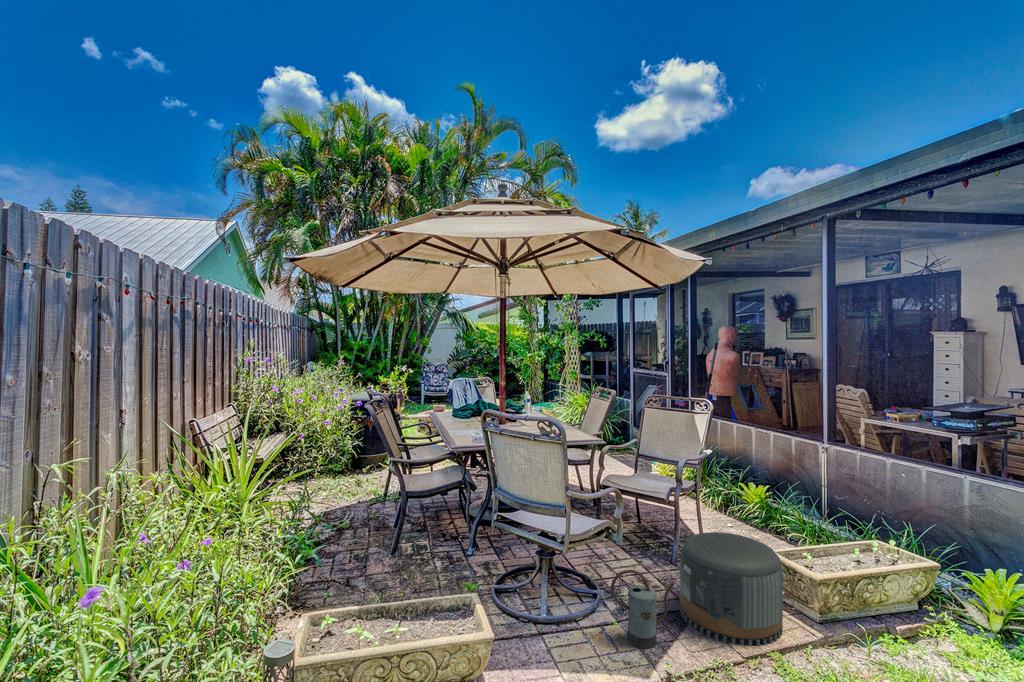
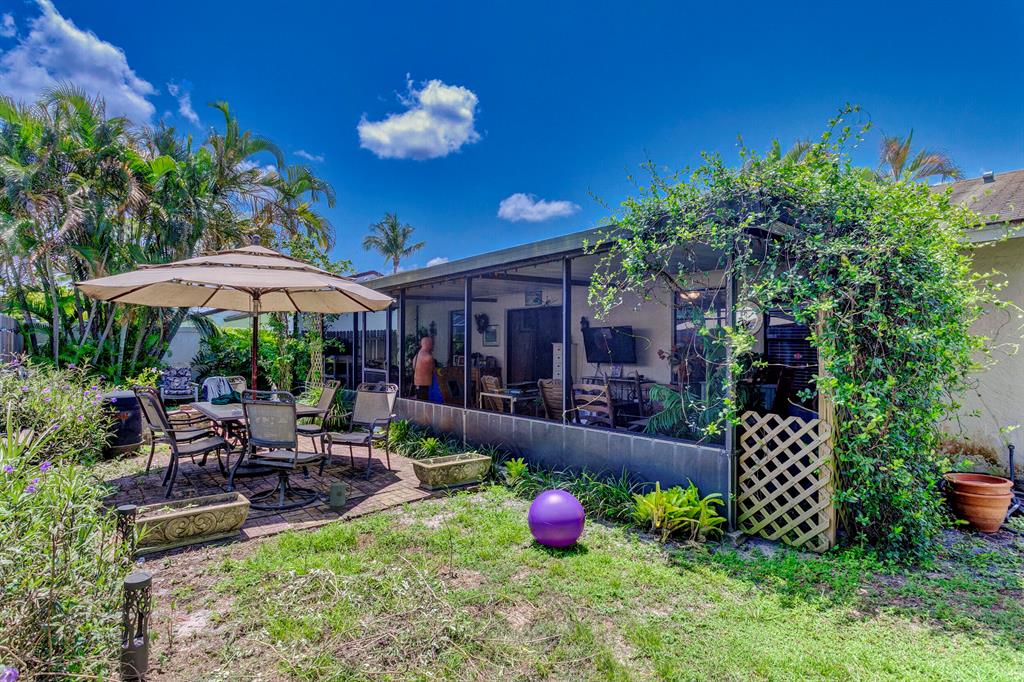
pouf: present [680,532,783,646] -> none [363,454,414,504]

